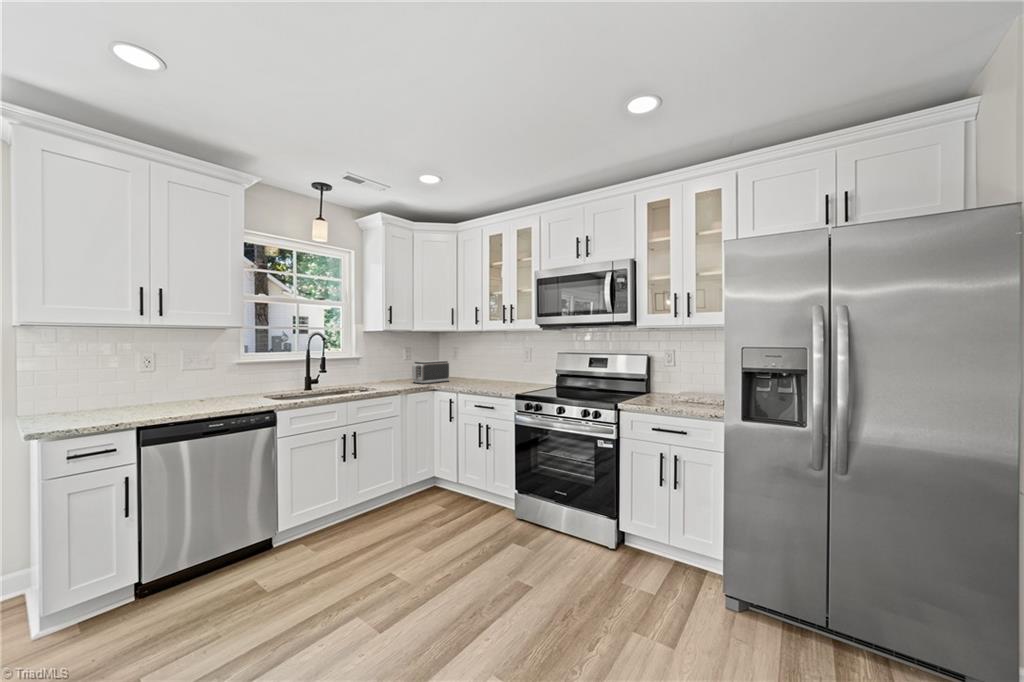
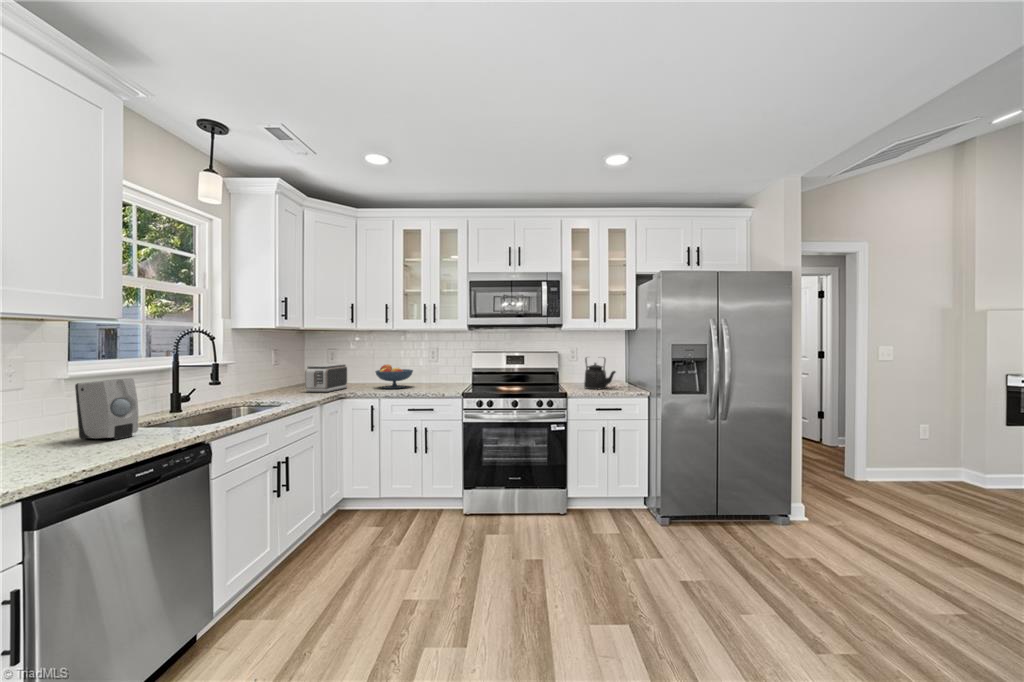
fruit bowl: none [465,362,499,385] -> present [375,364,413,389]
kettle: none [655,362,690,404] -> present [584,358,616,389]
soap dispenser: none [210,366,235,406] -> present [75,378,138,440]

